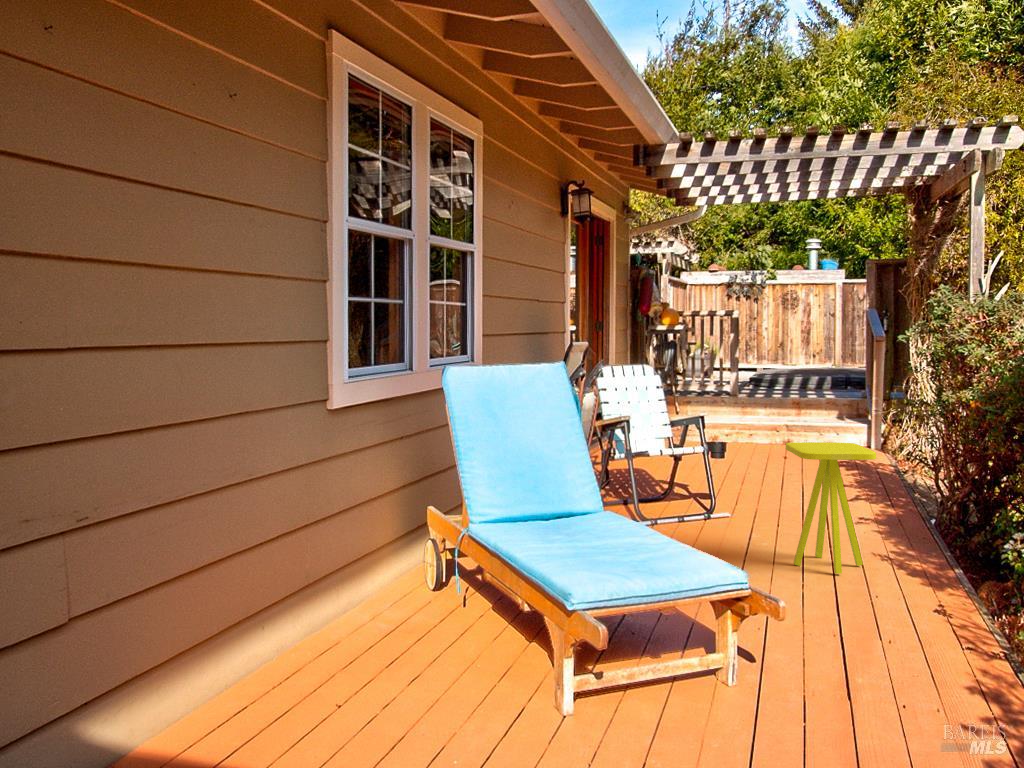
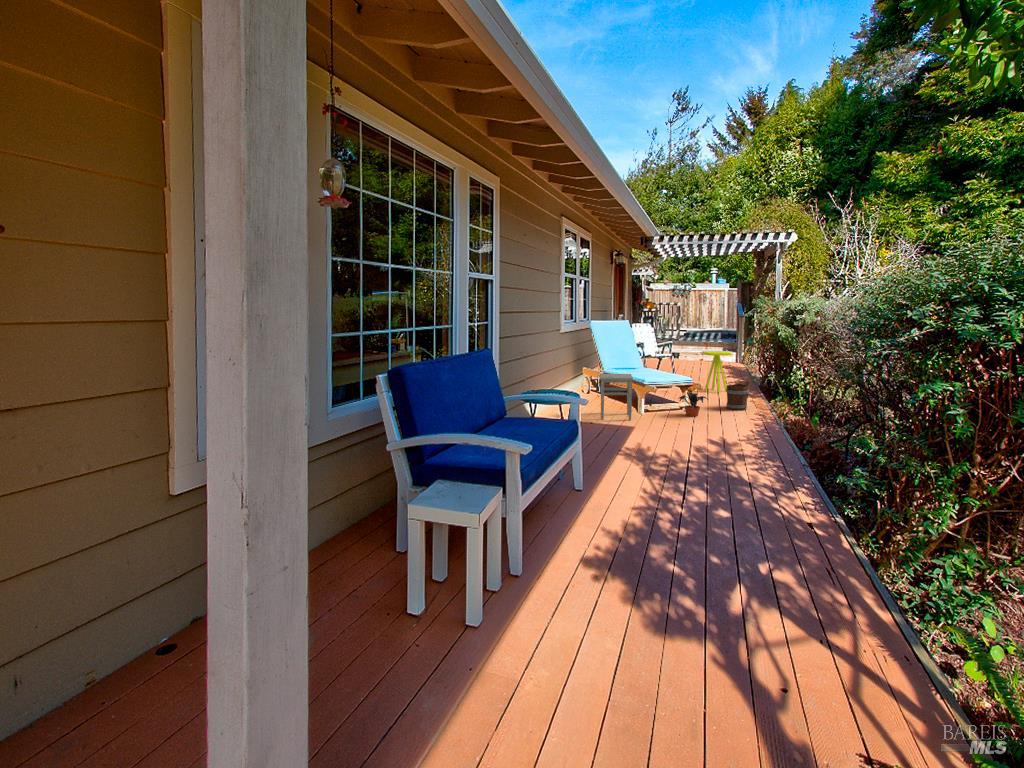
stool: none [383,546,522,747] -> present [600,374,633,420]
bucket: none [866,563,947,676] -> present [726,381,750,410]
potted plant: none [690,617,806,720] -> present [679,392,707,416]

